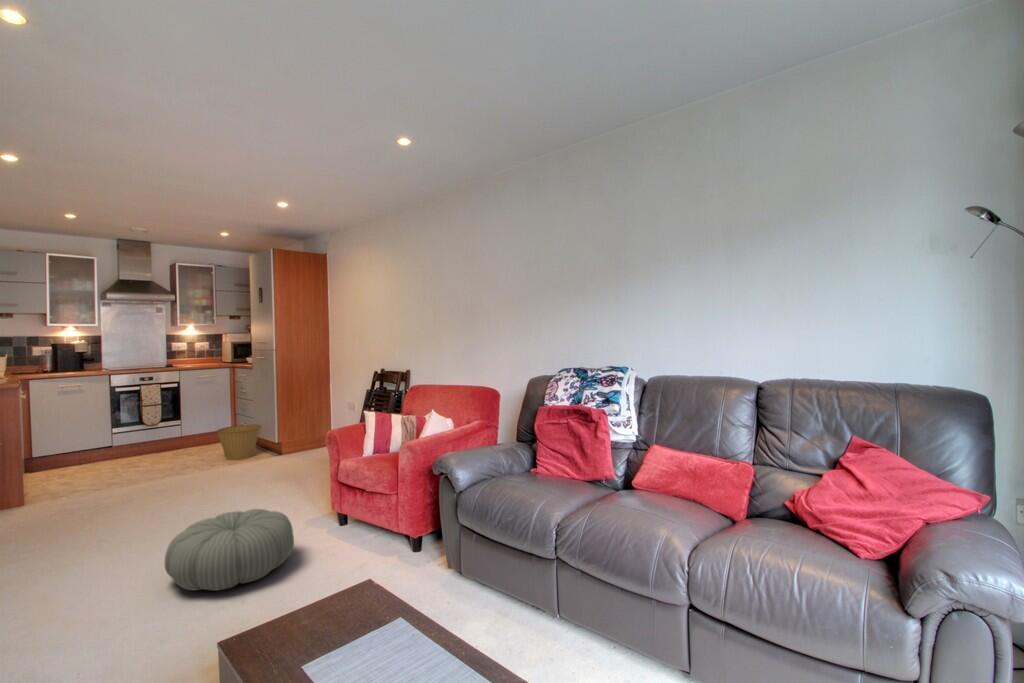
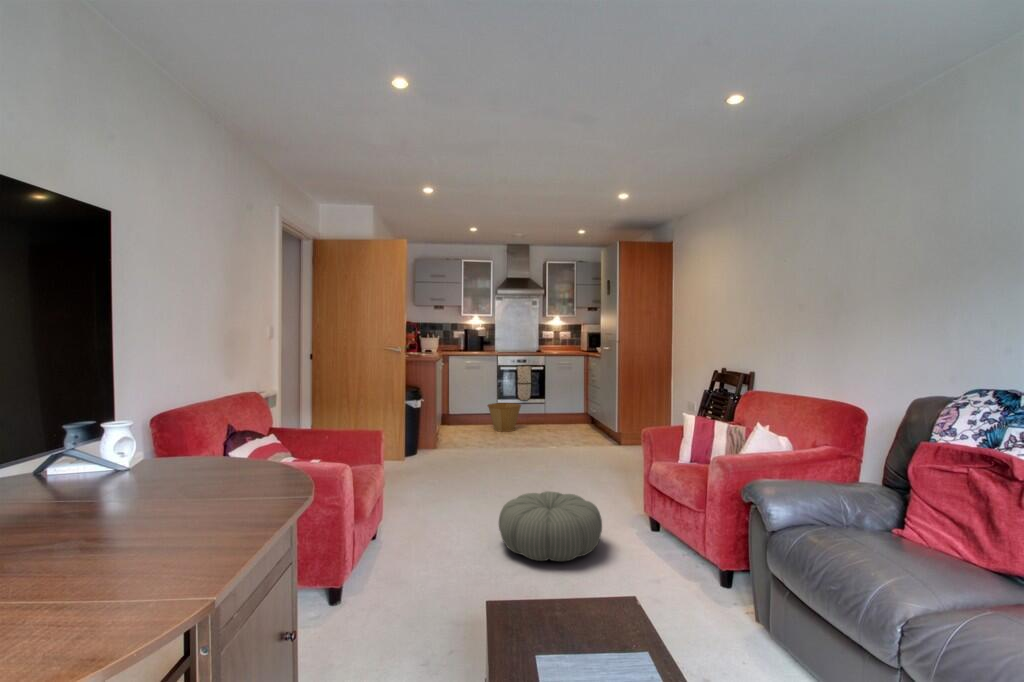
basket: present [216,425,262,460] -> present [487,403,521,432]

